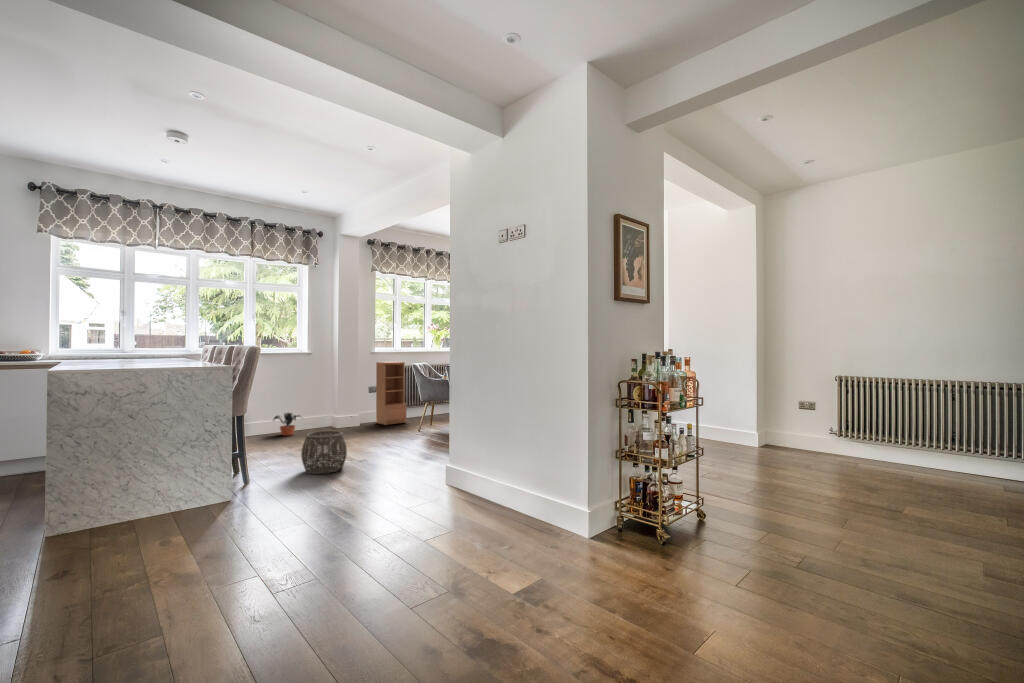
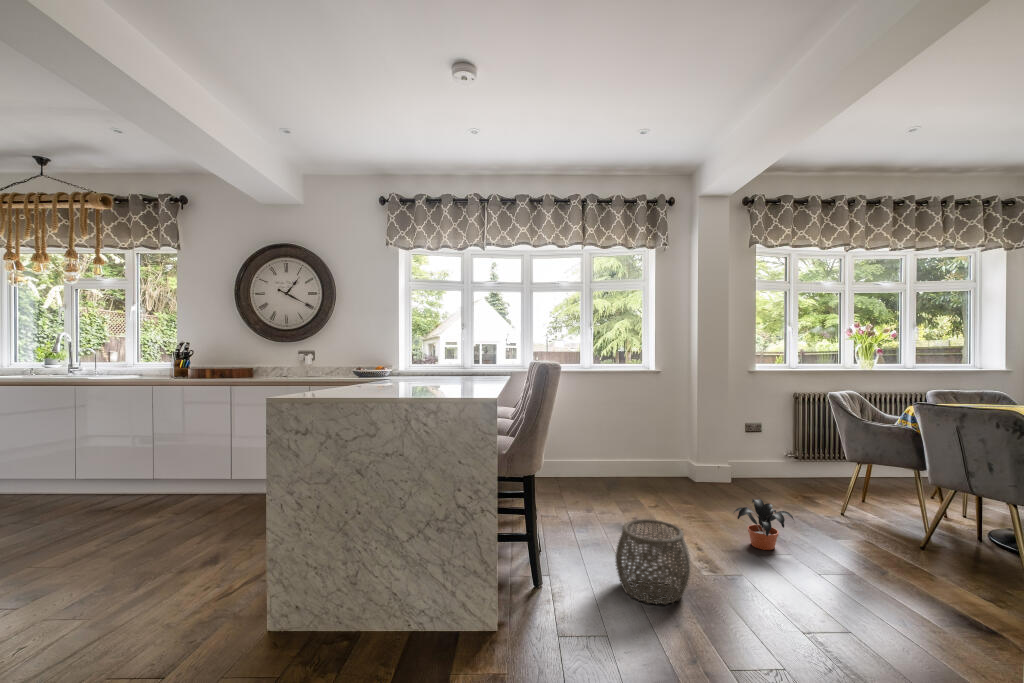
bookcase: present [376,362,406,425] -> none [757,386,810,488]
potted plant: present [273,413,302,435] -> present [734,499,794,550]

